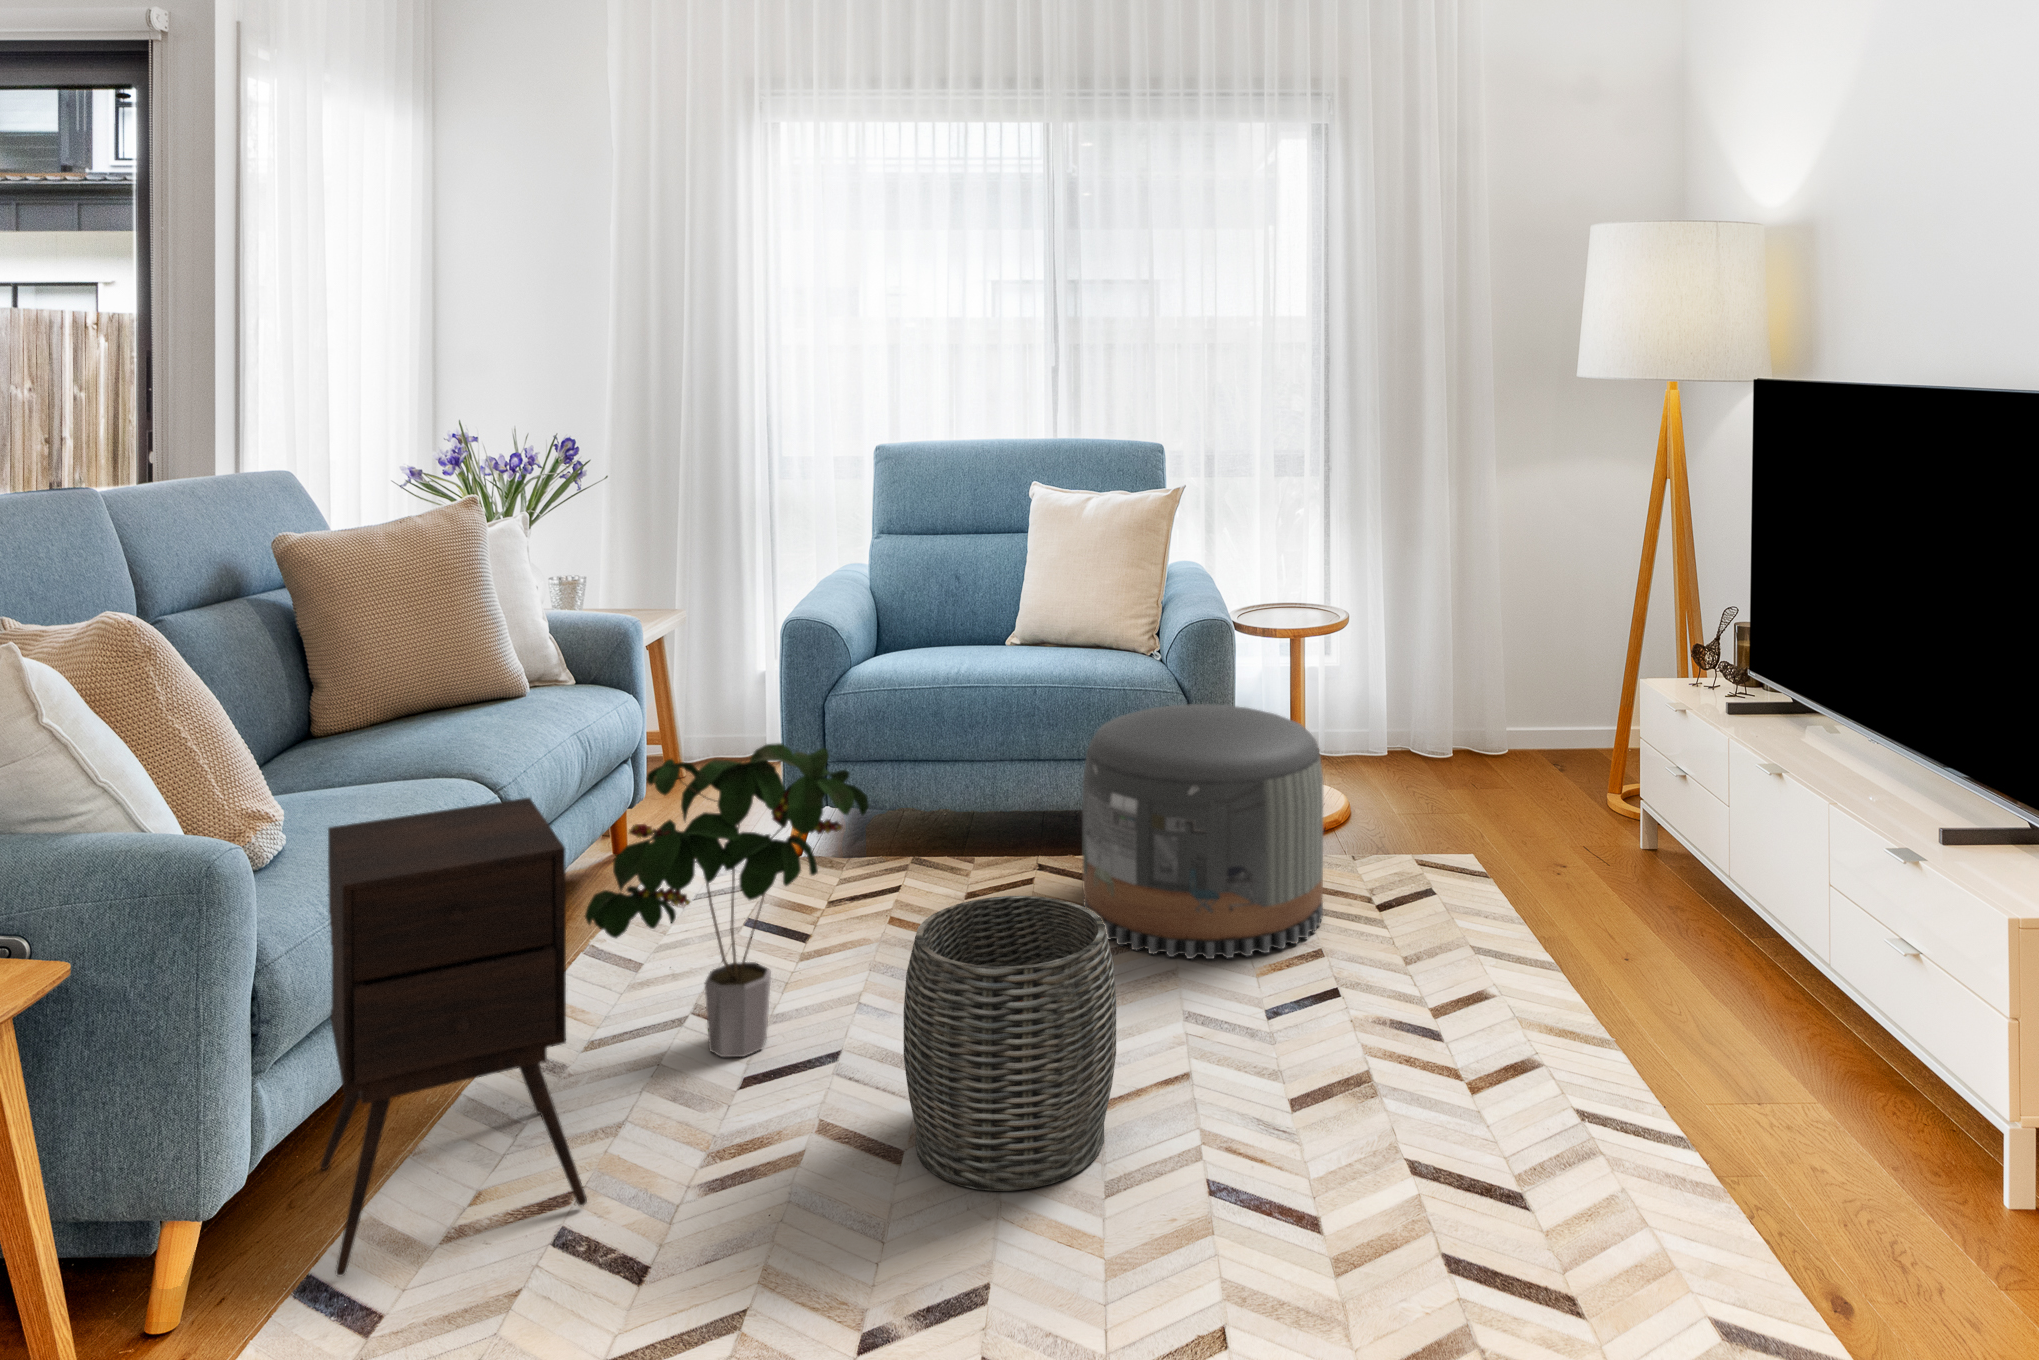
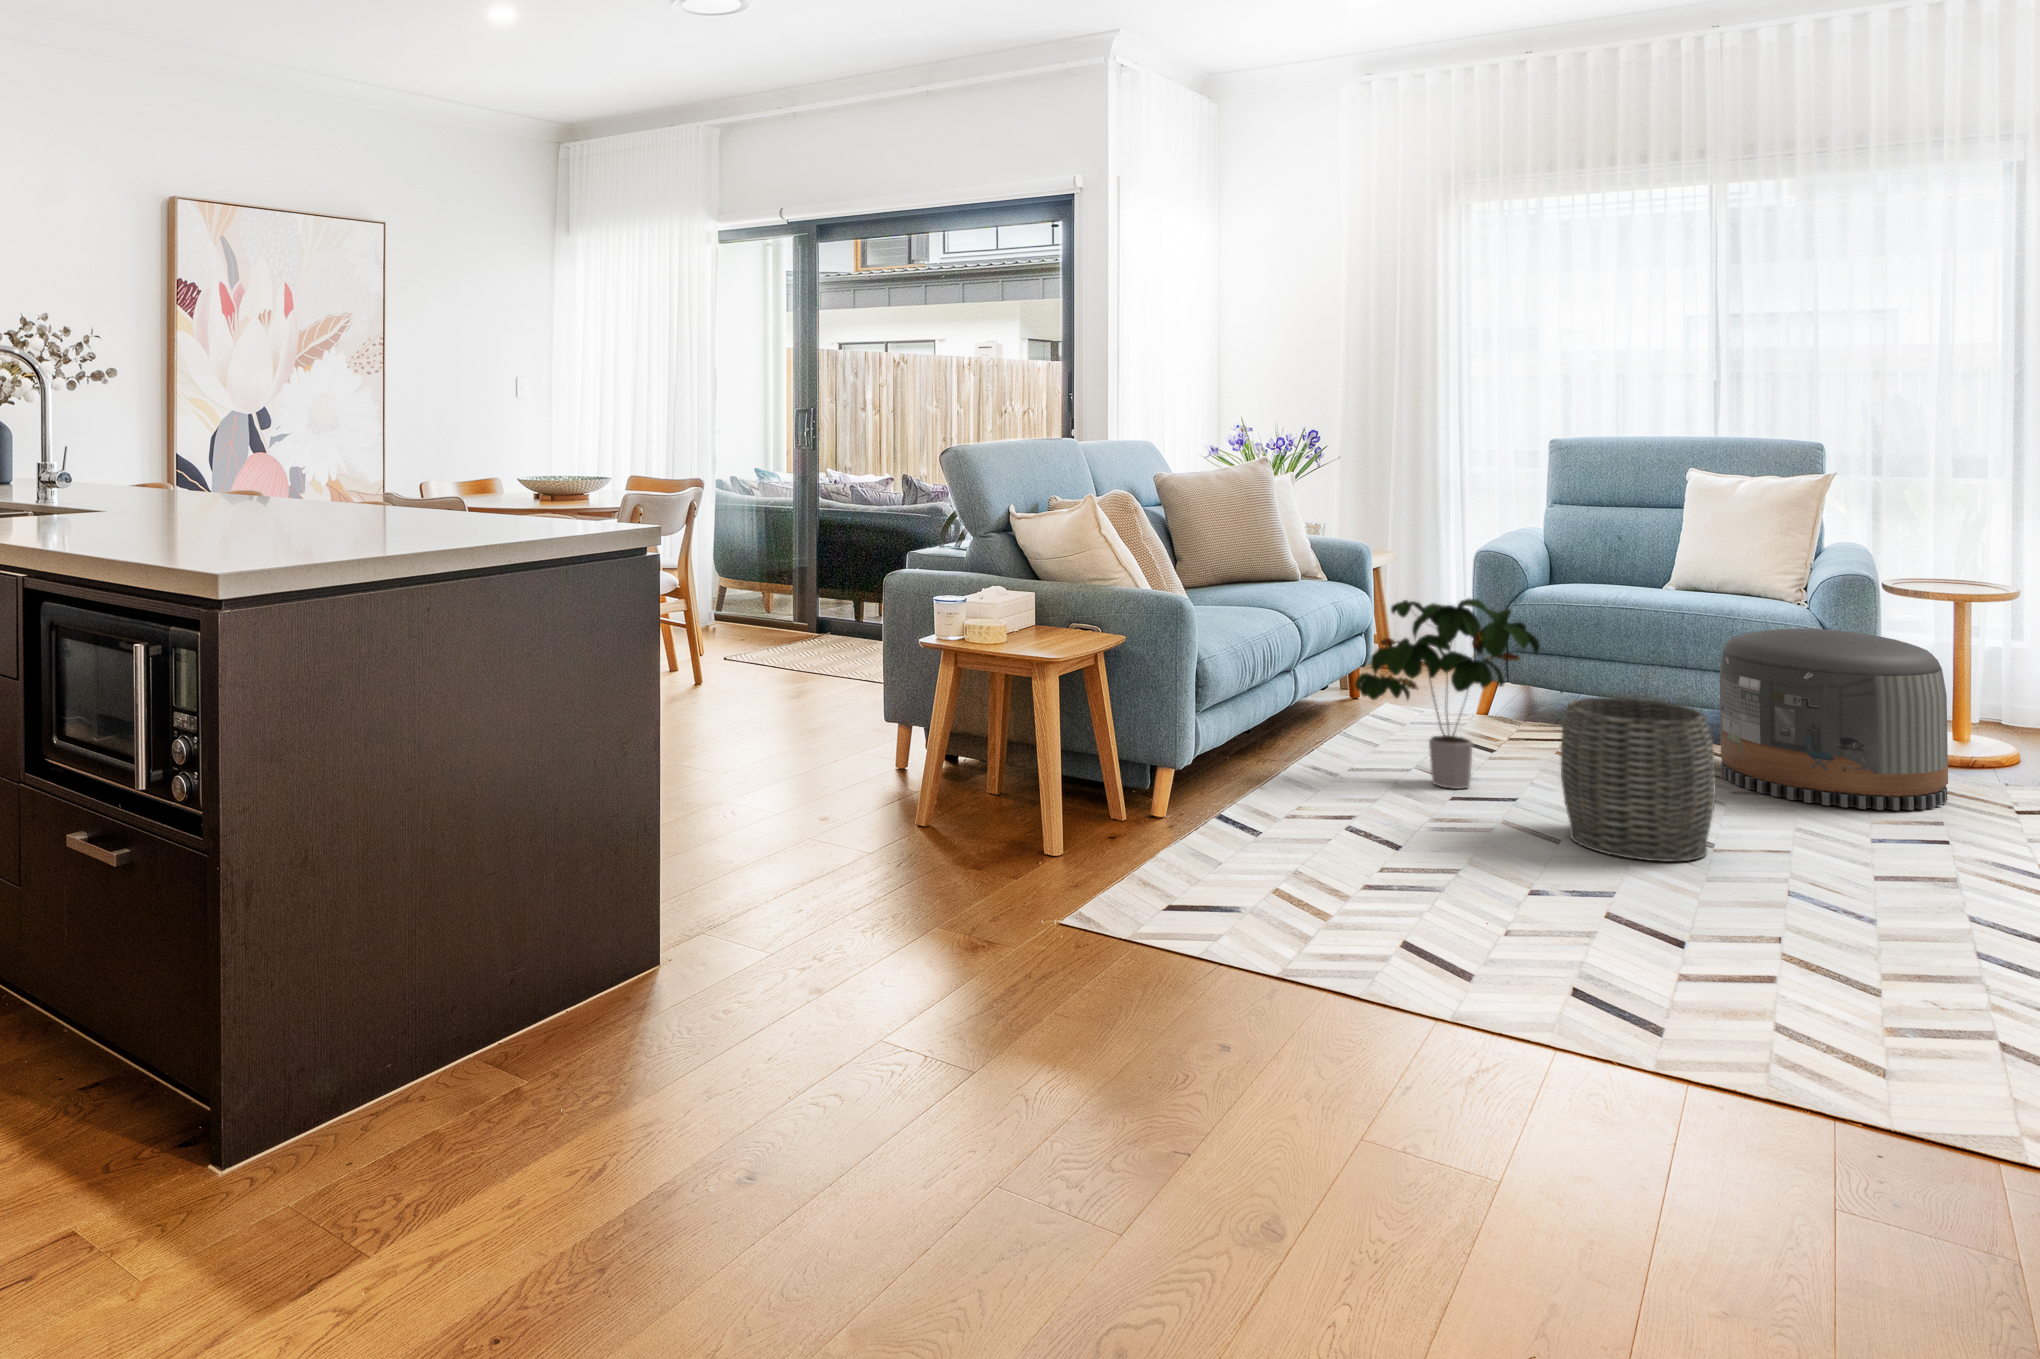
side table: present [320,798,587,1276] -> none [1217,601,1365,818]

